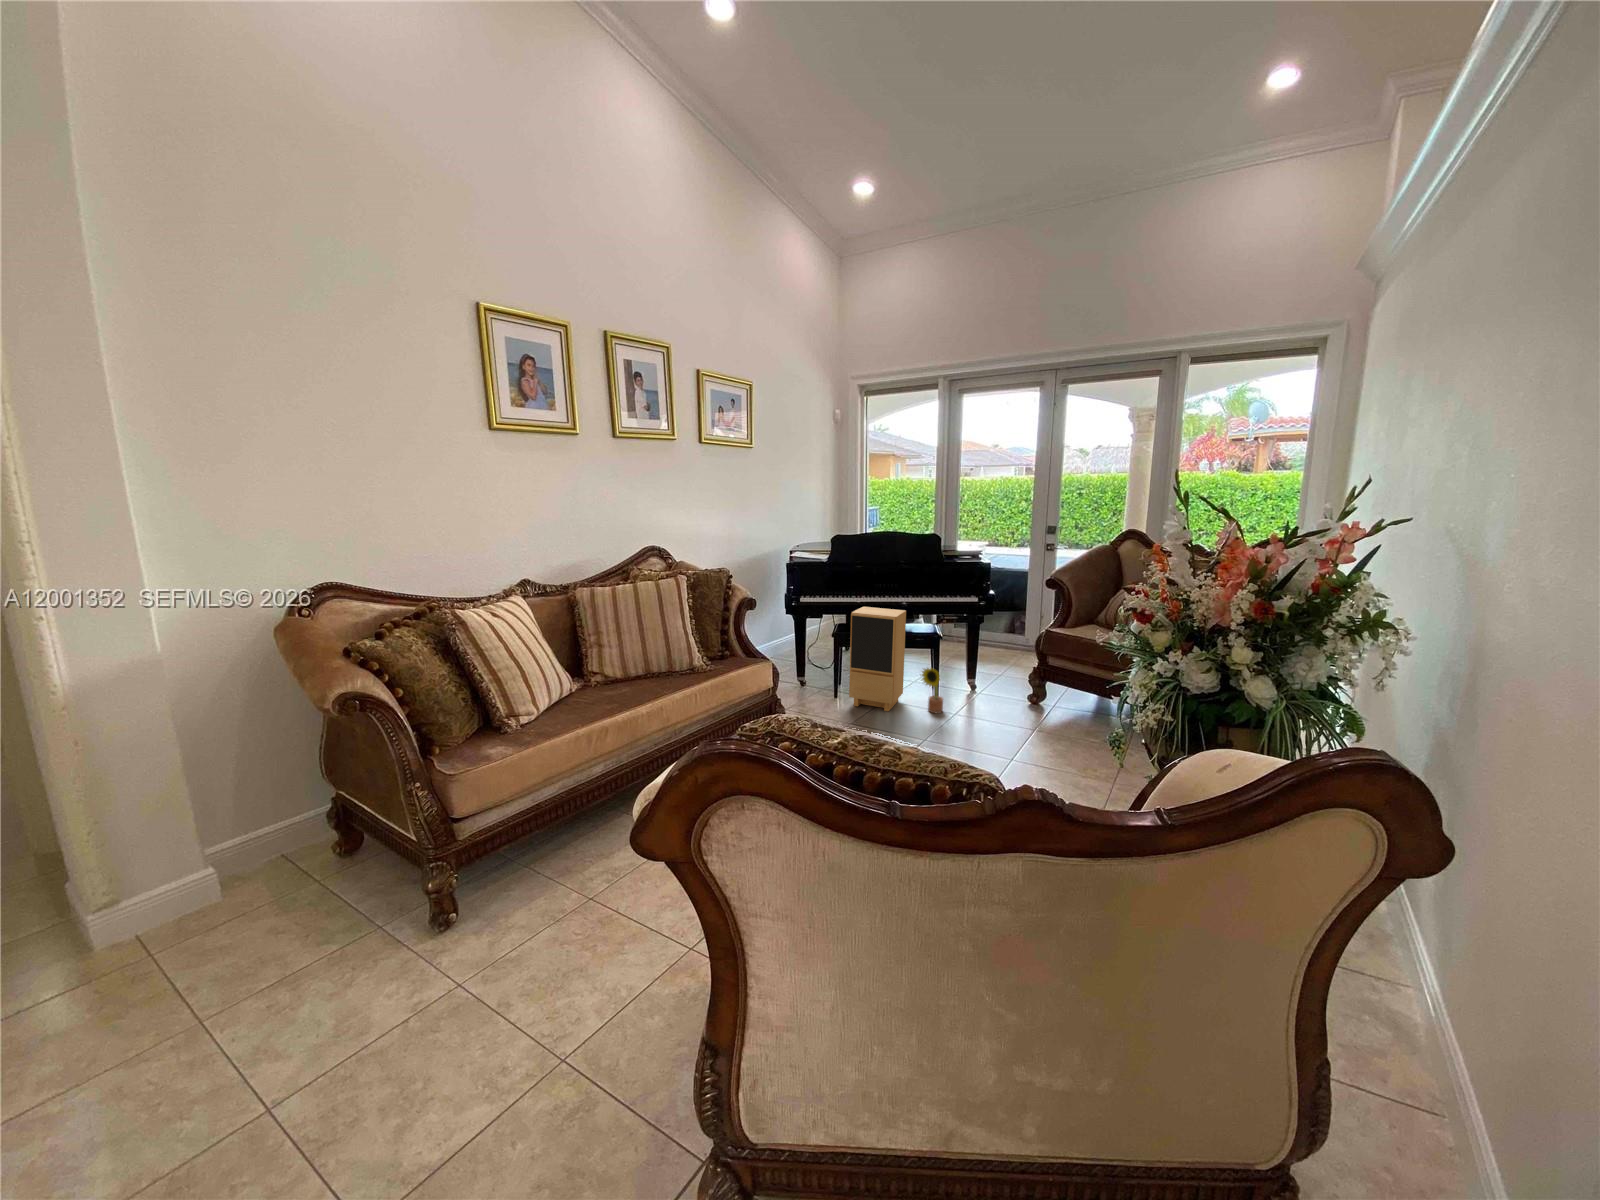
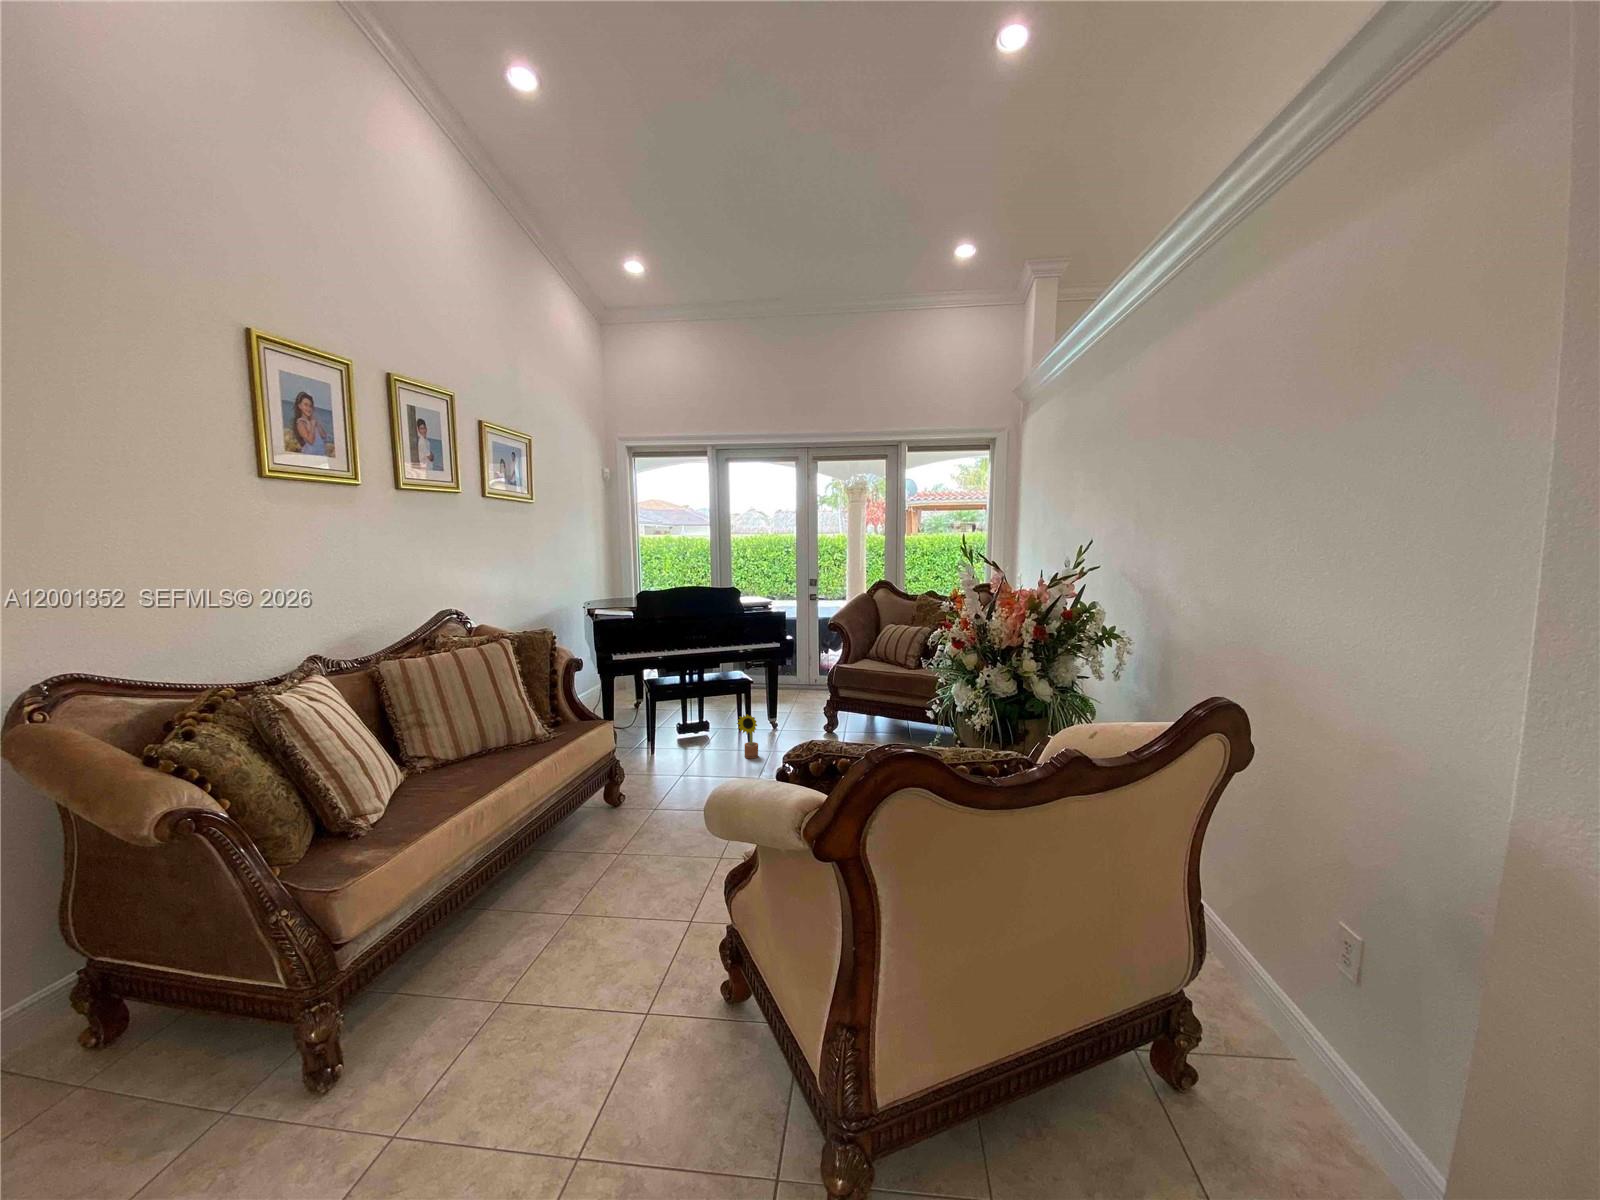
speaker: present [849,607,906,711] -> none [667,663,717,764]

